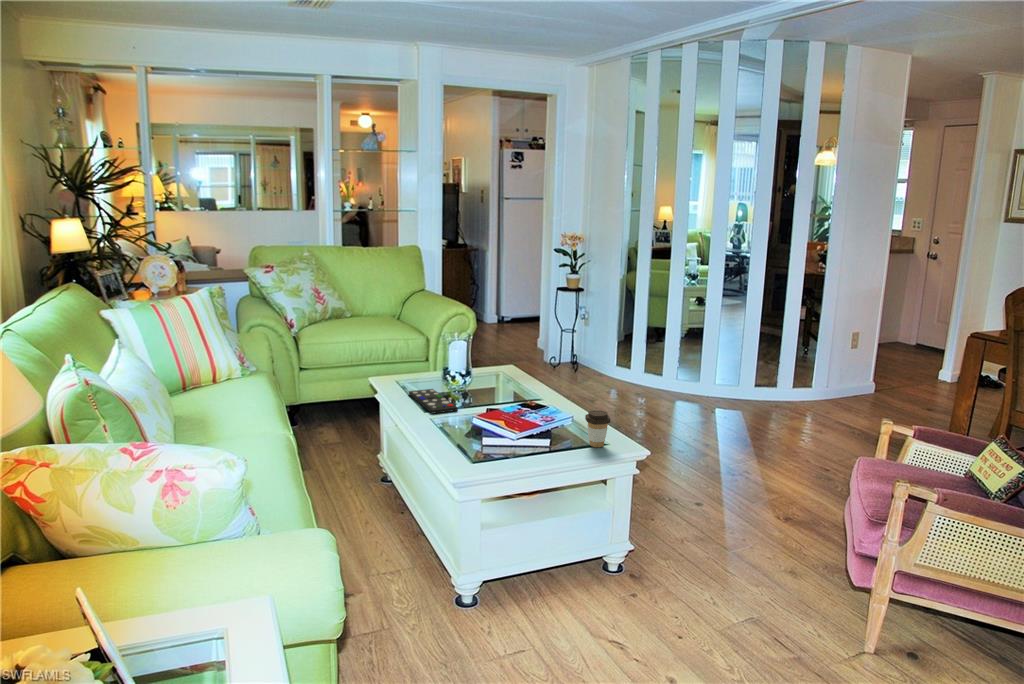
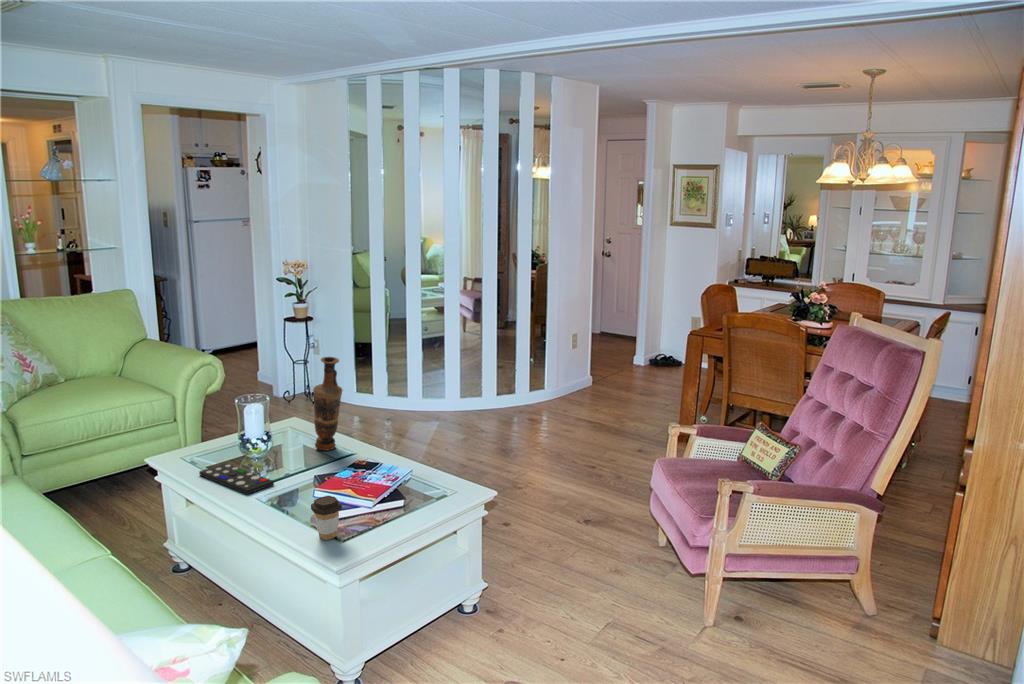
vase: none [512,306,539,394] -> present [313,357,342,451]
coffee cup: present [585,410,610,447] -> present [311,496,342,540]

